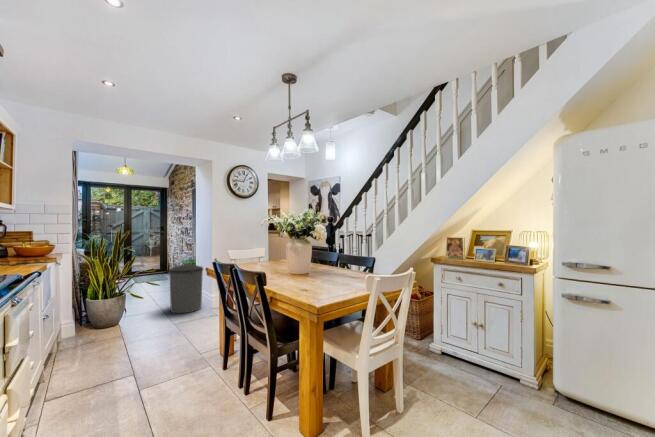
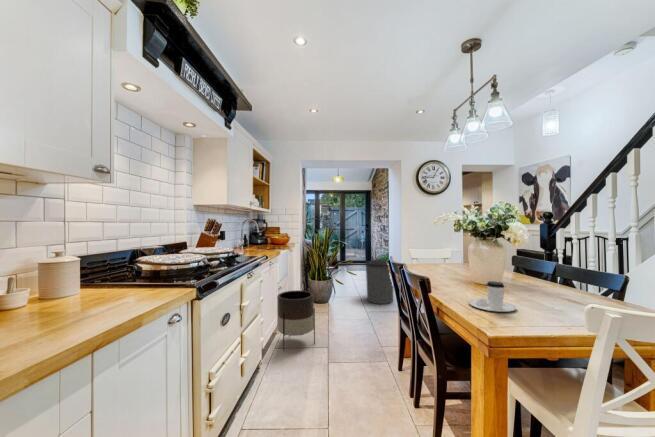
coffee cup: none [295,270,326,292] -> present [469,281,516,312]
planter: none [48,312,112,398] -> present [277,290,315,351]

